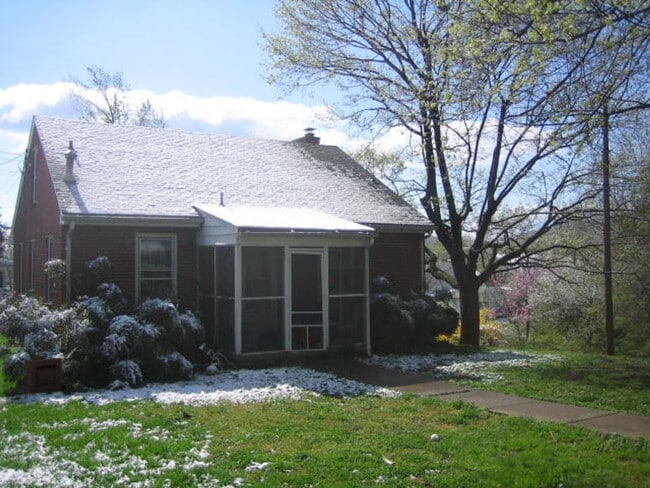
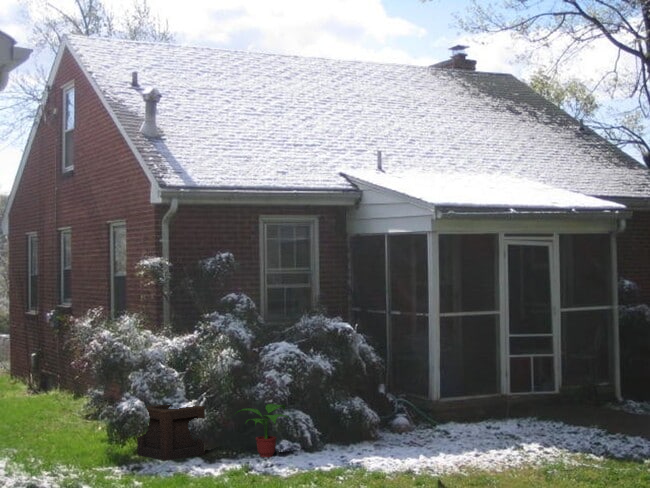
potted plant: none [82,356,120,392] -> present [235,404,289,457]

